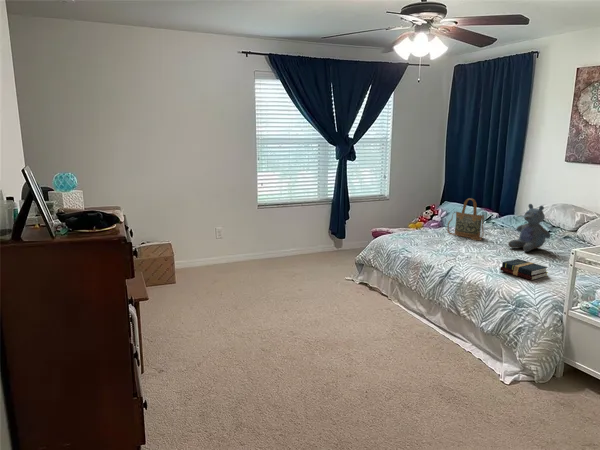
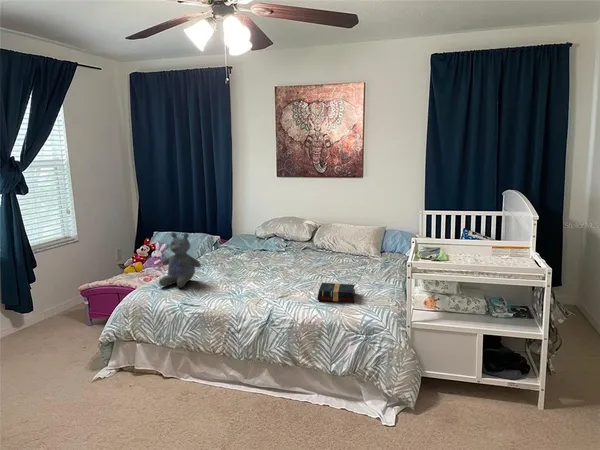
handbag: present [447,198,484,240] -> none [199,225,245,271]
stuffed bear: present [508,204,551,252] -> present [159,233,201,288]

